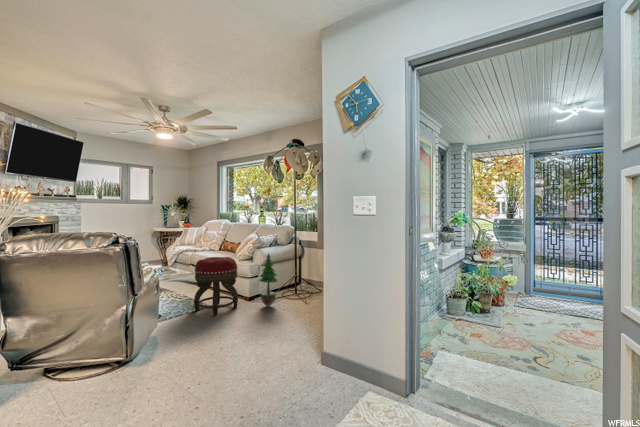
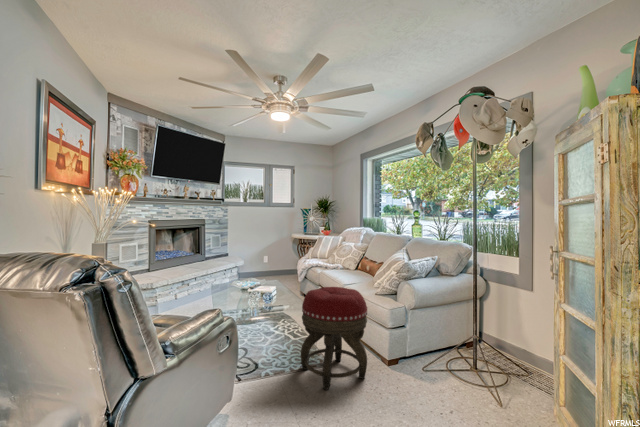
potted tree: present [259,254,277,306] -> none [402,293,439,394]

